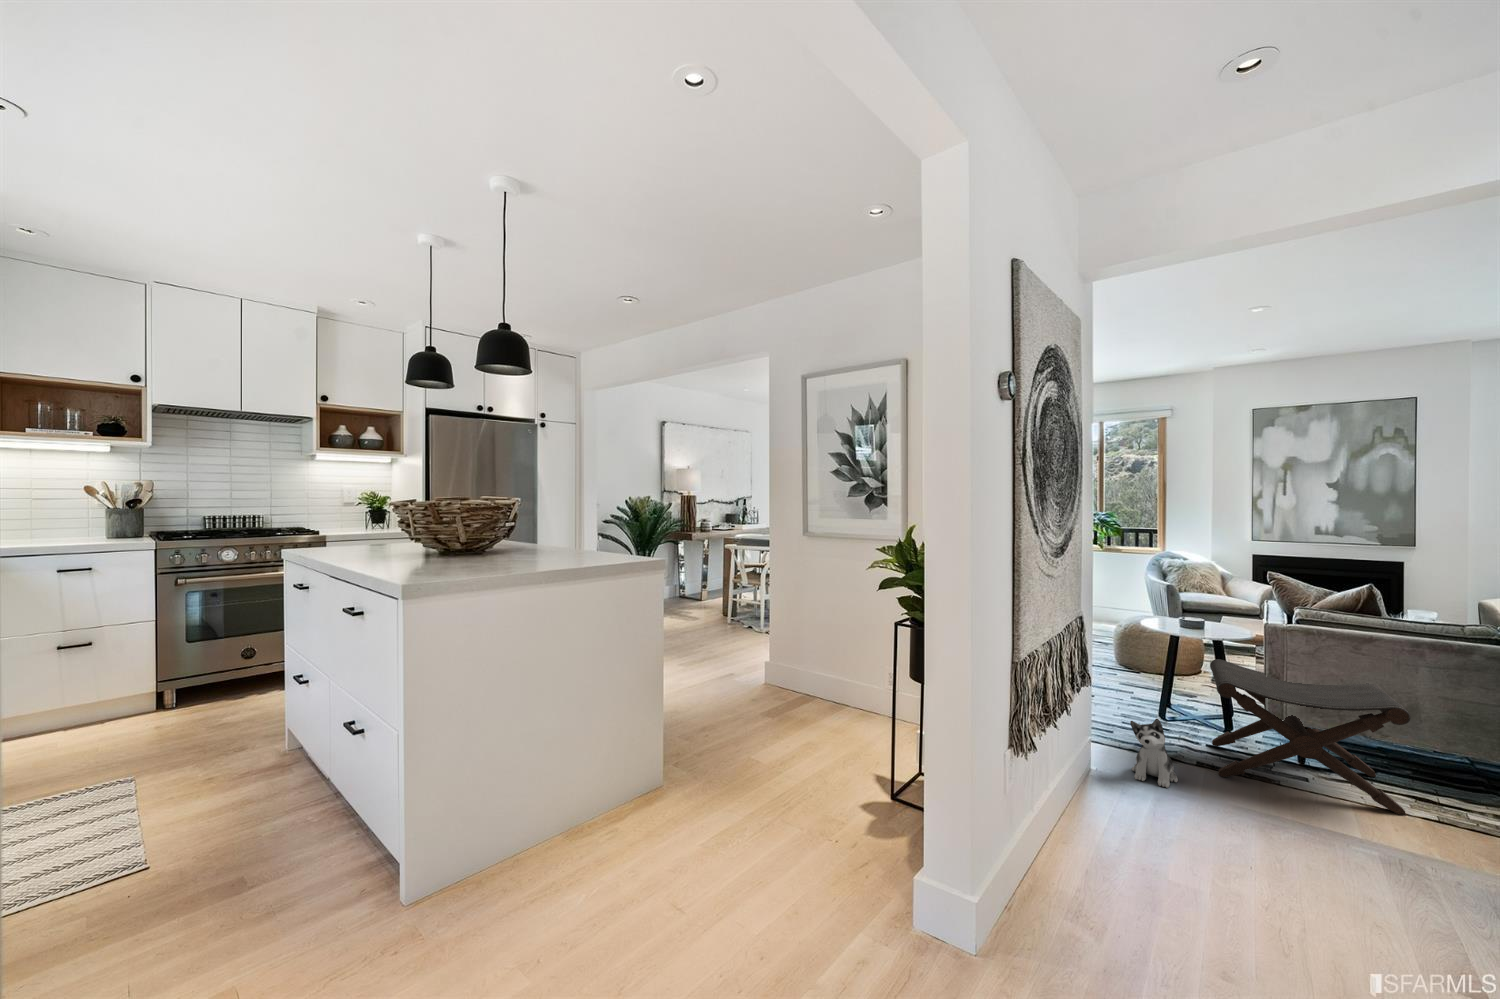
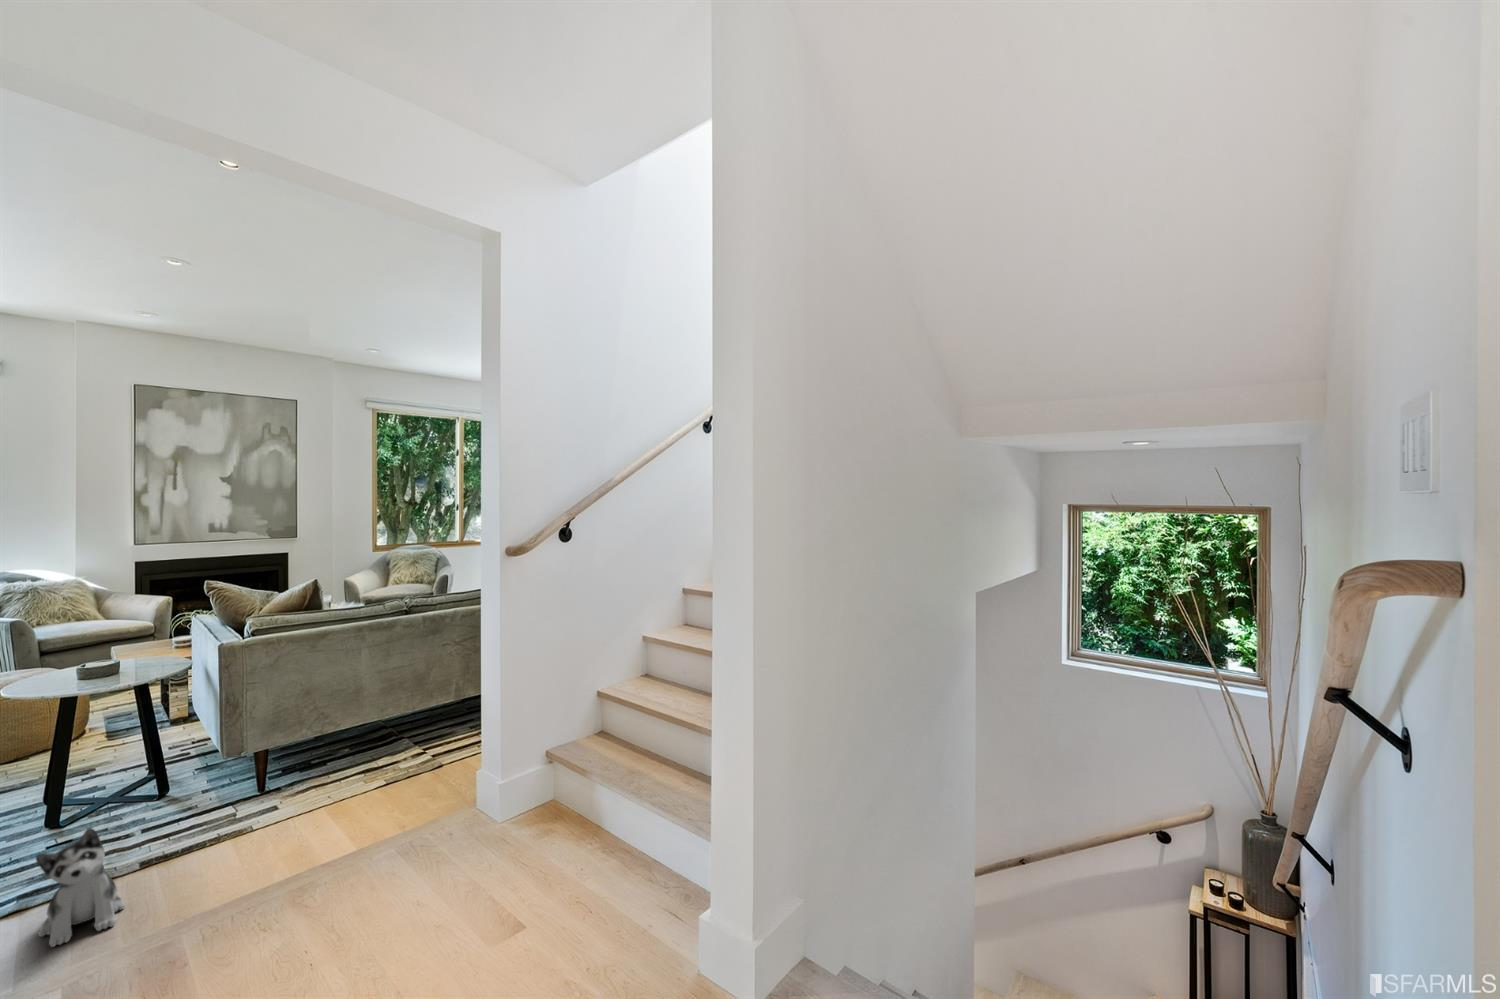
footstool: present [1210,659,1411,815] -> none [145,673,369,861]

